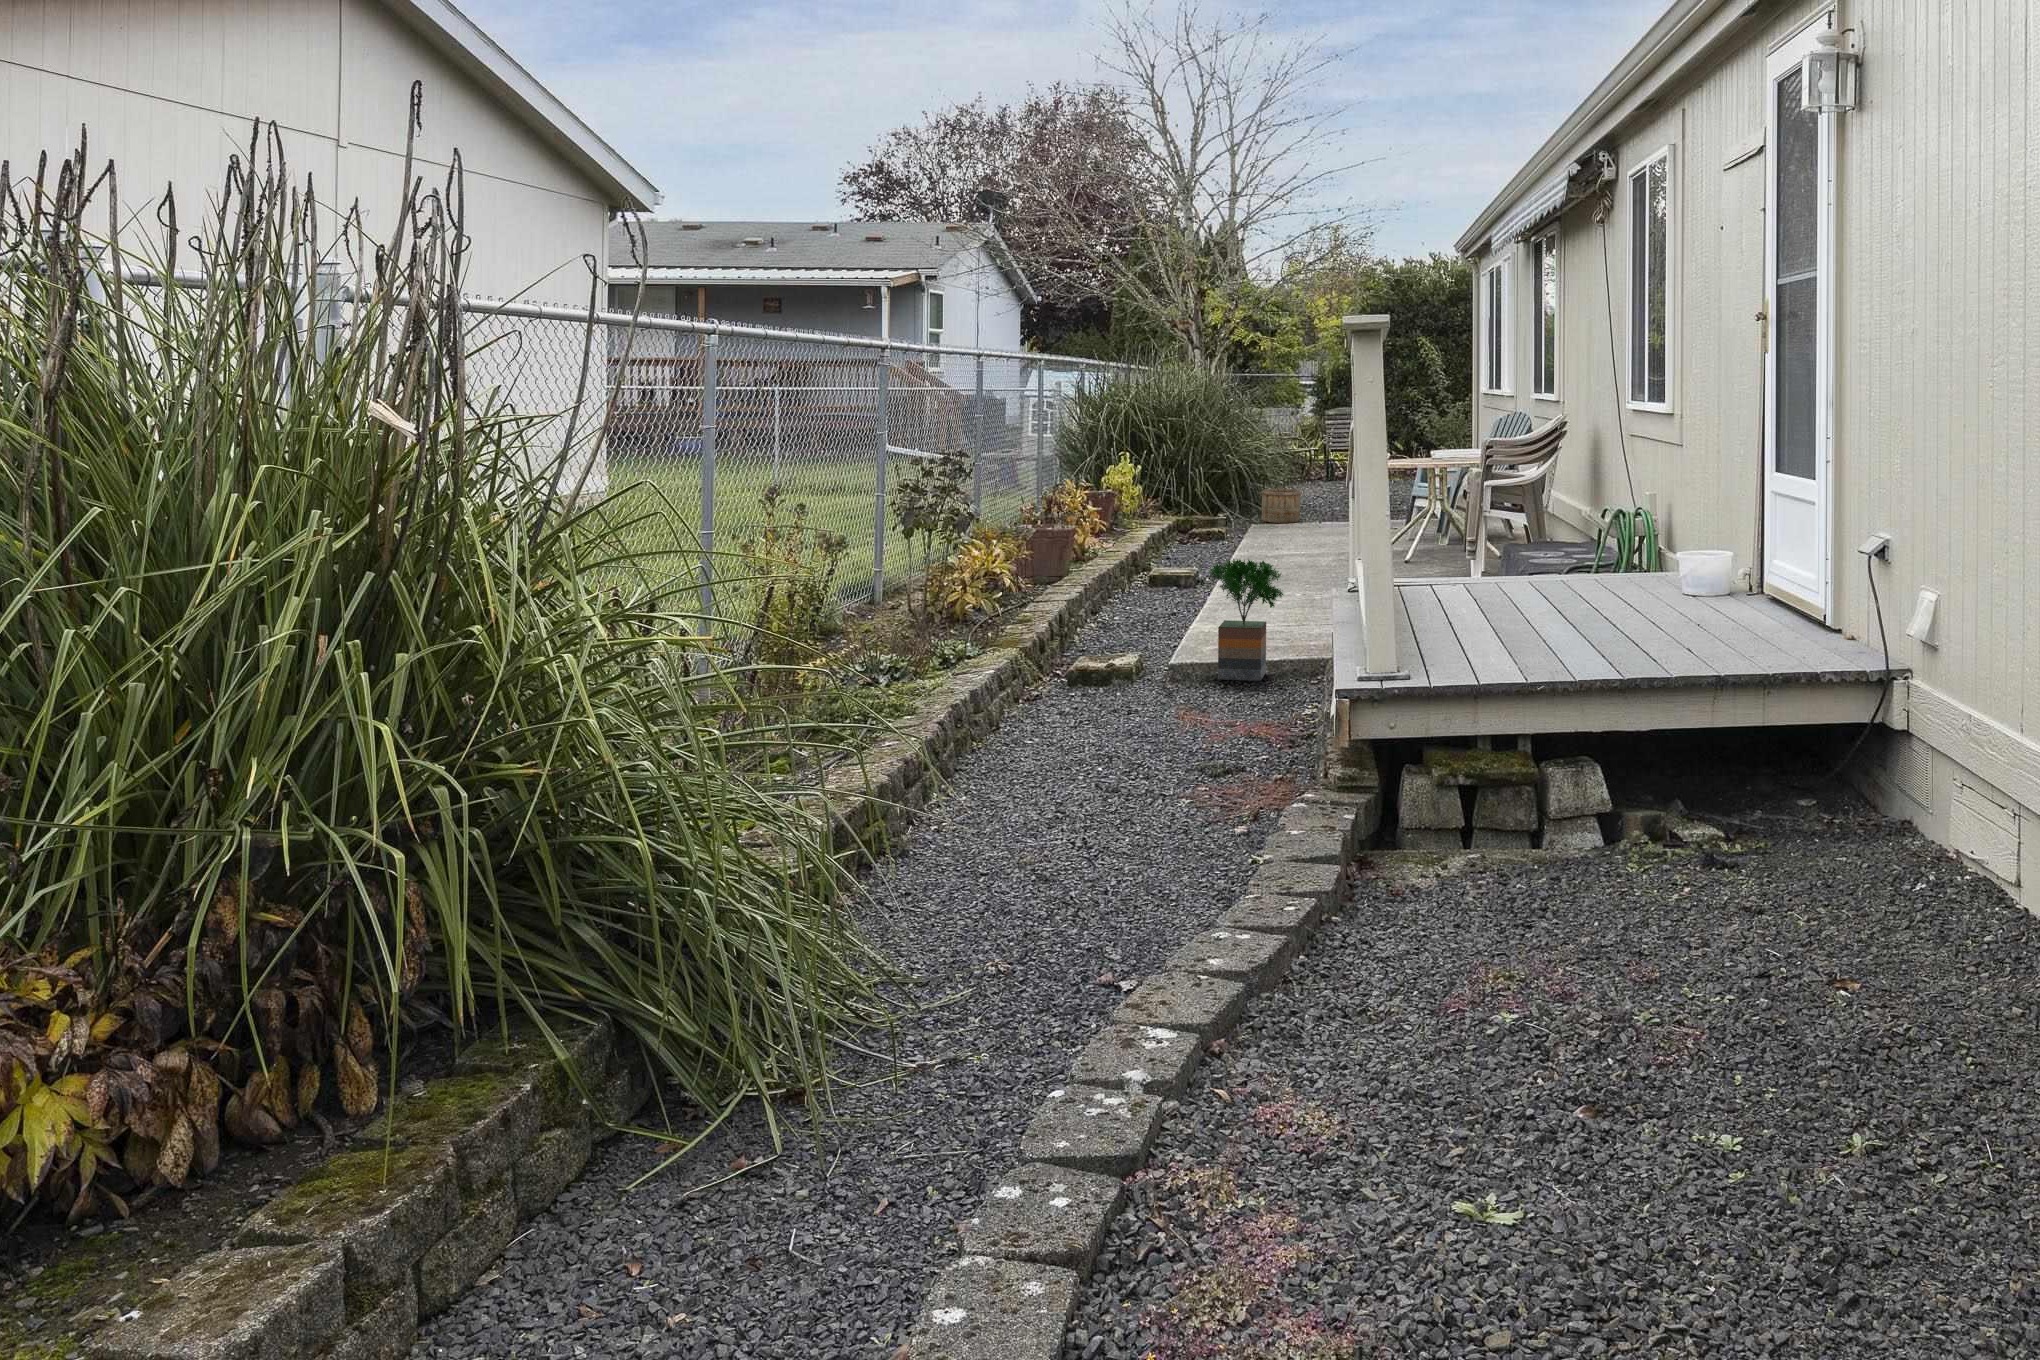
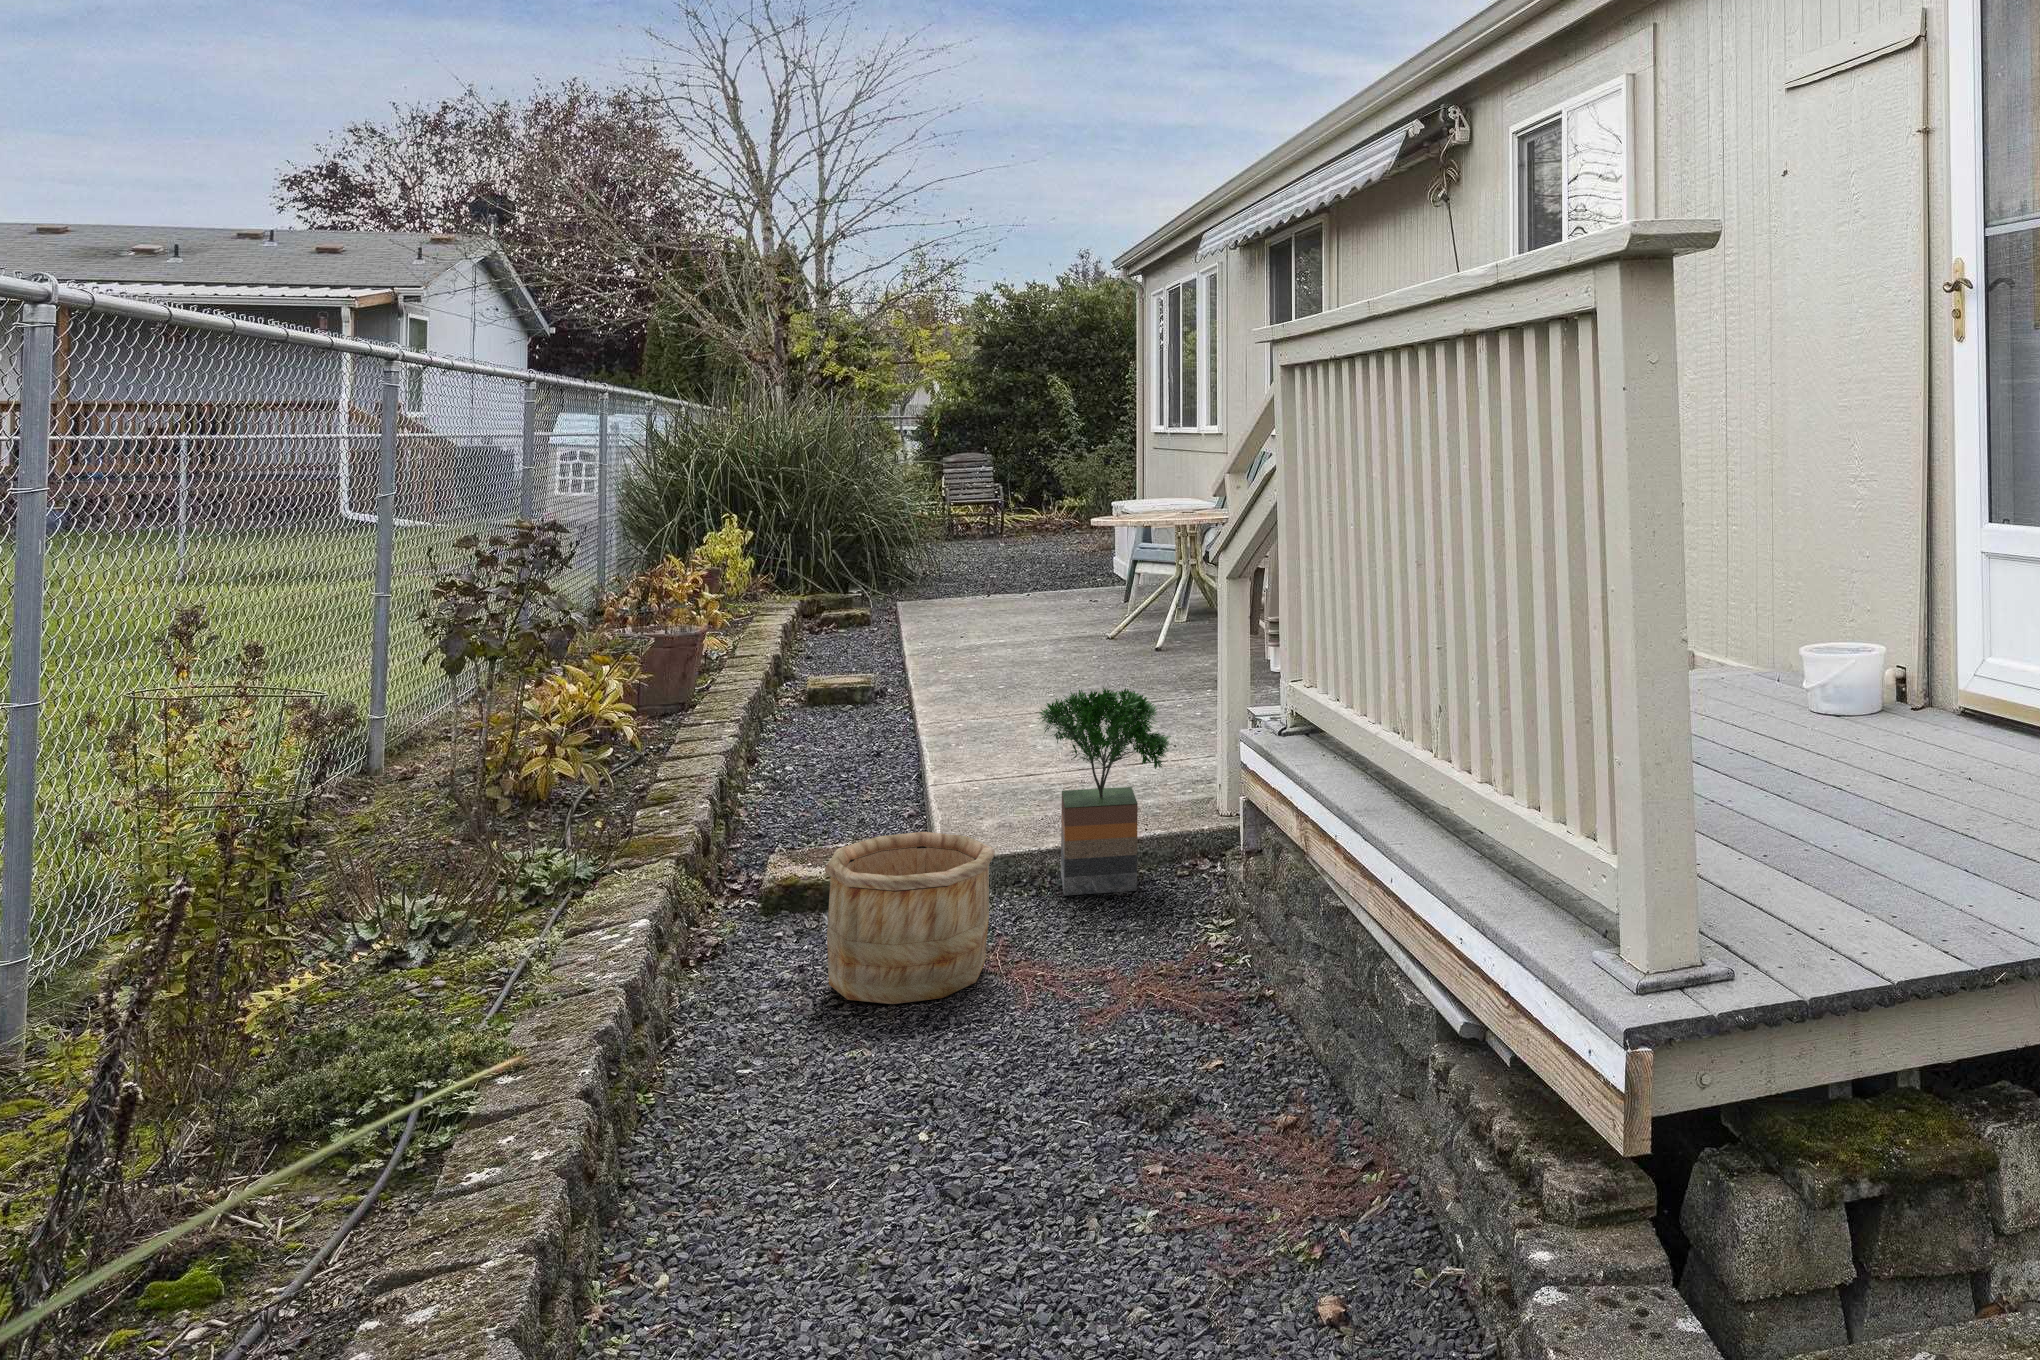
wooden bucket: present [1261,488,1302,523] -> present [825,832,995,1004]

